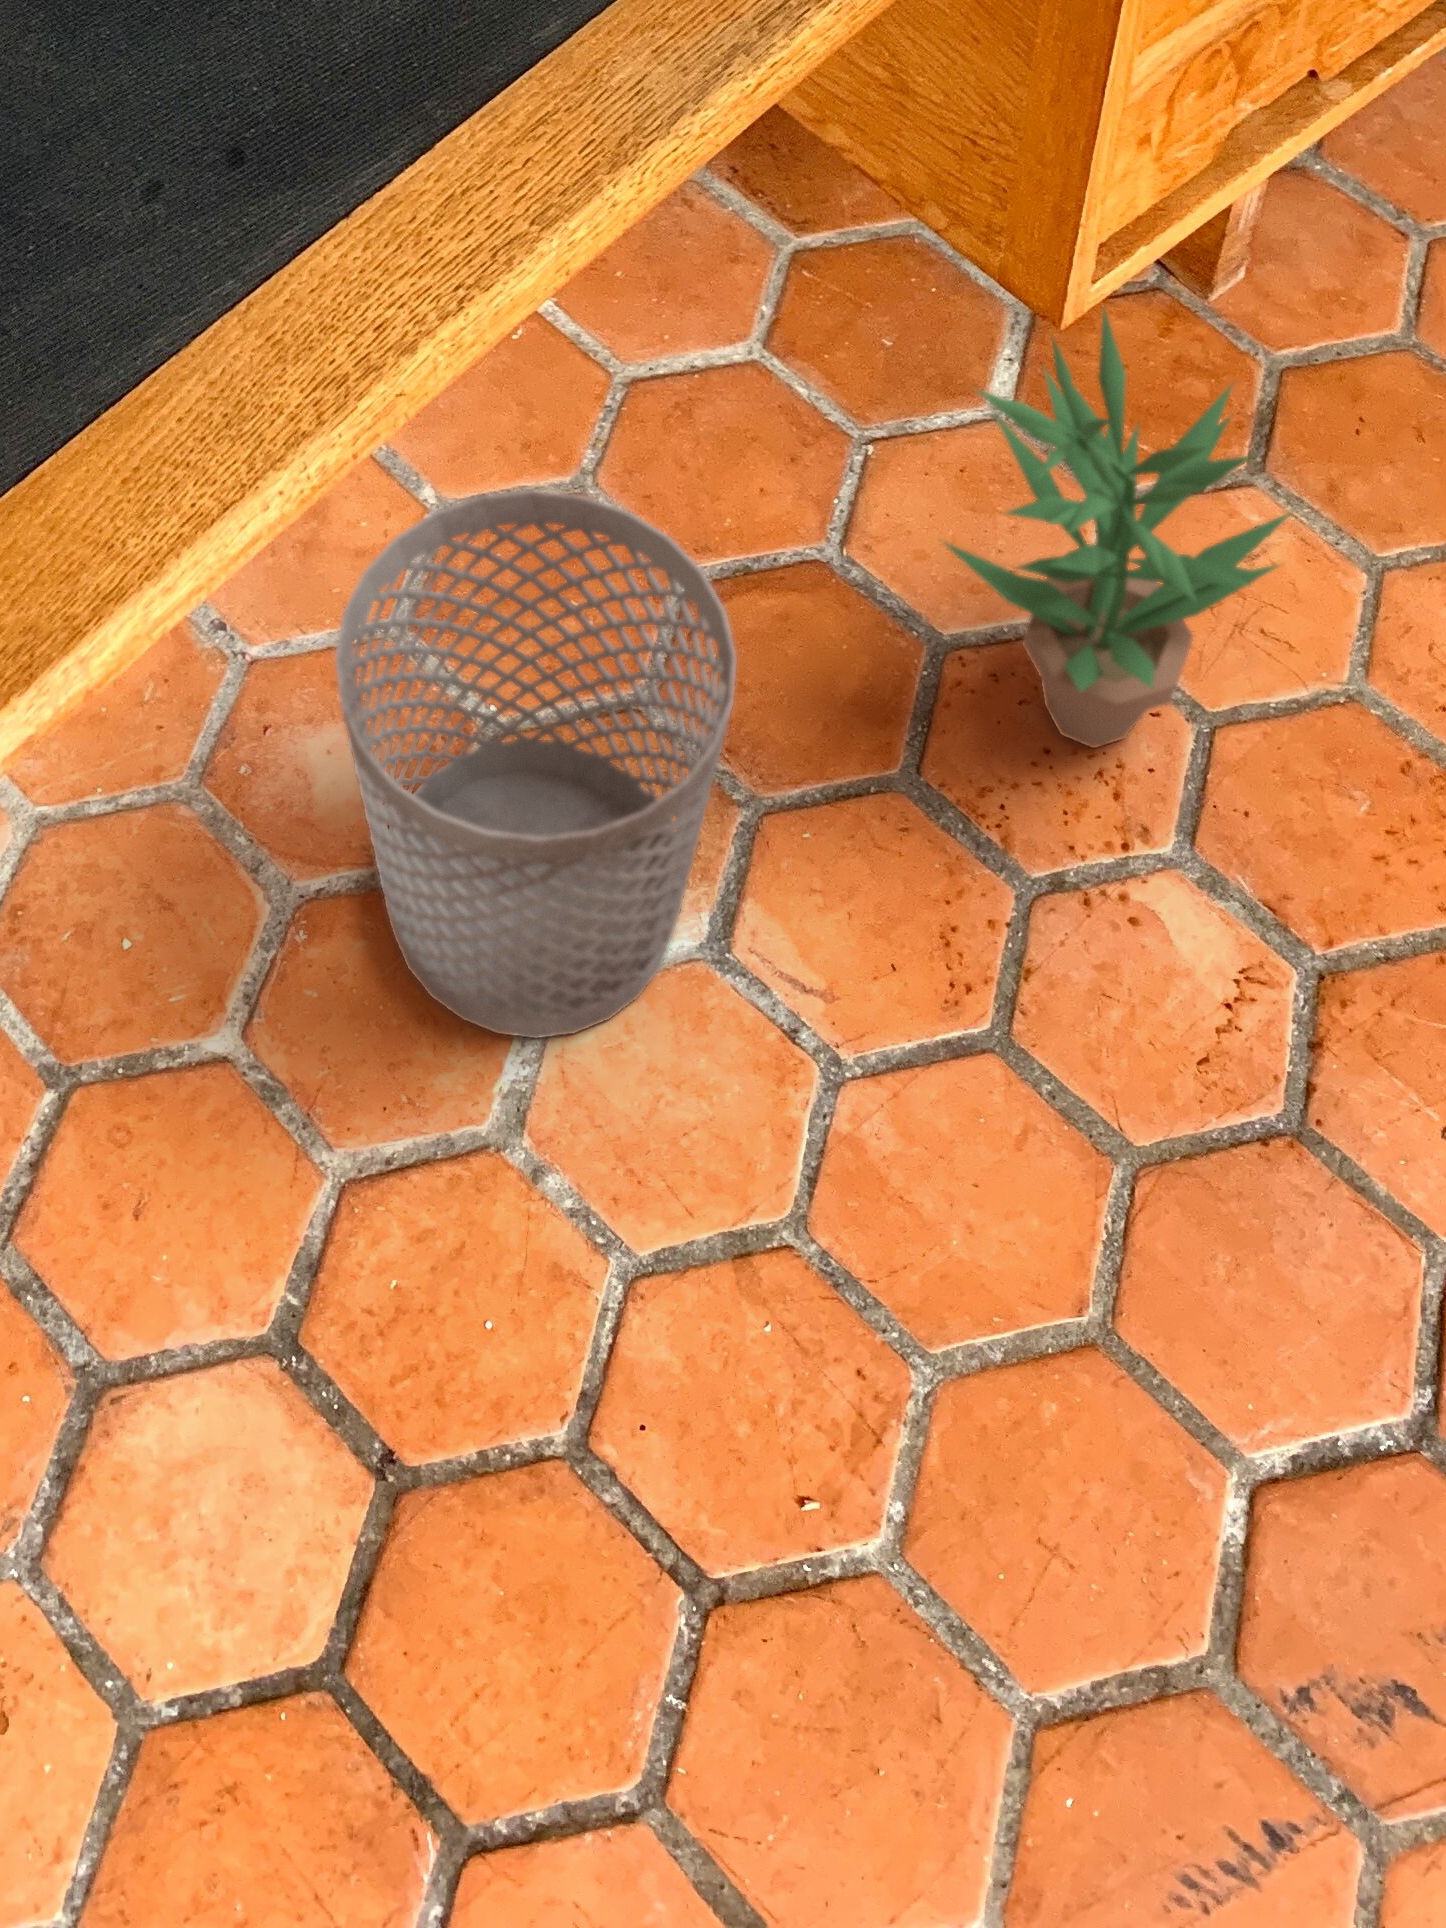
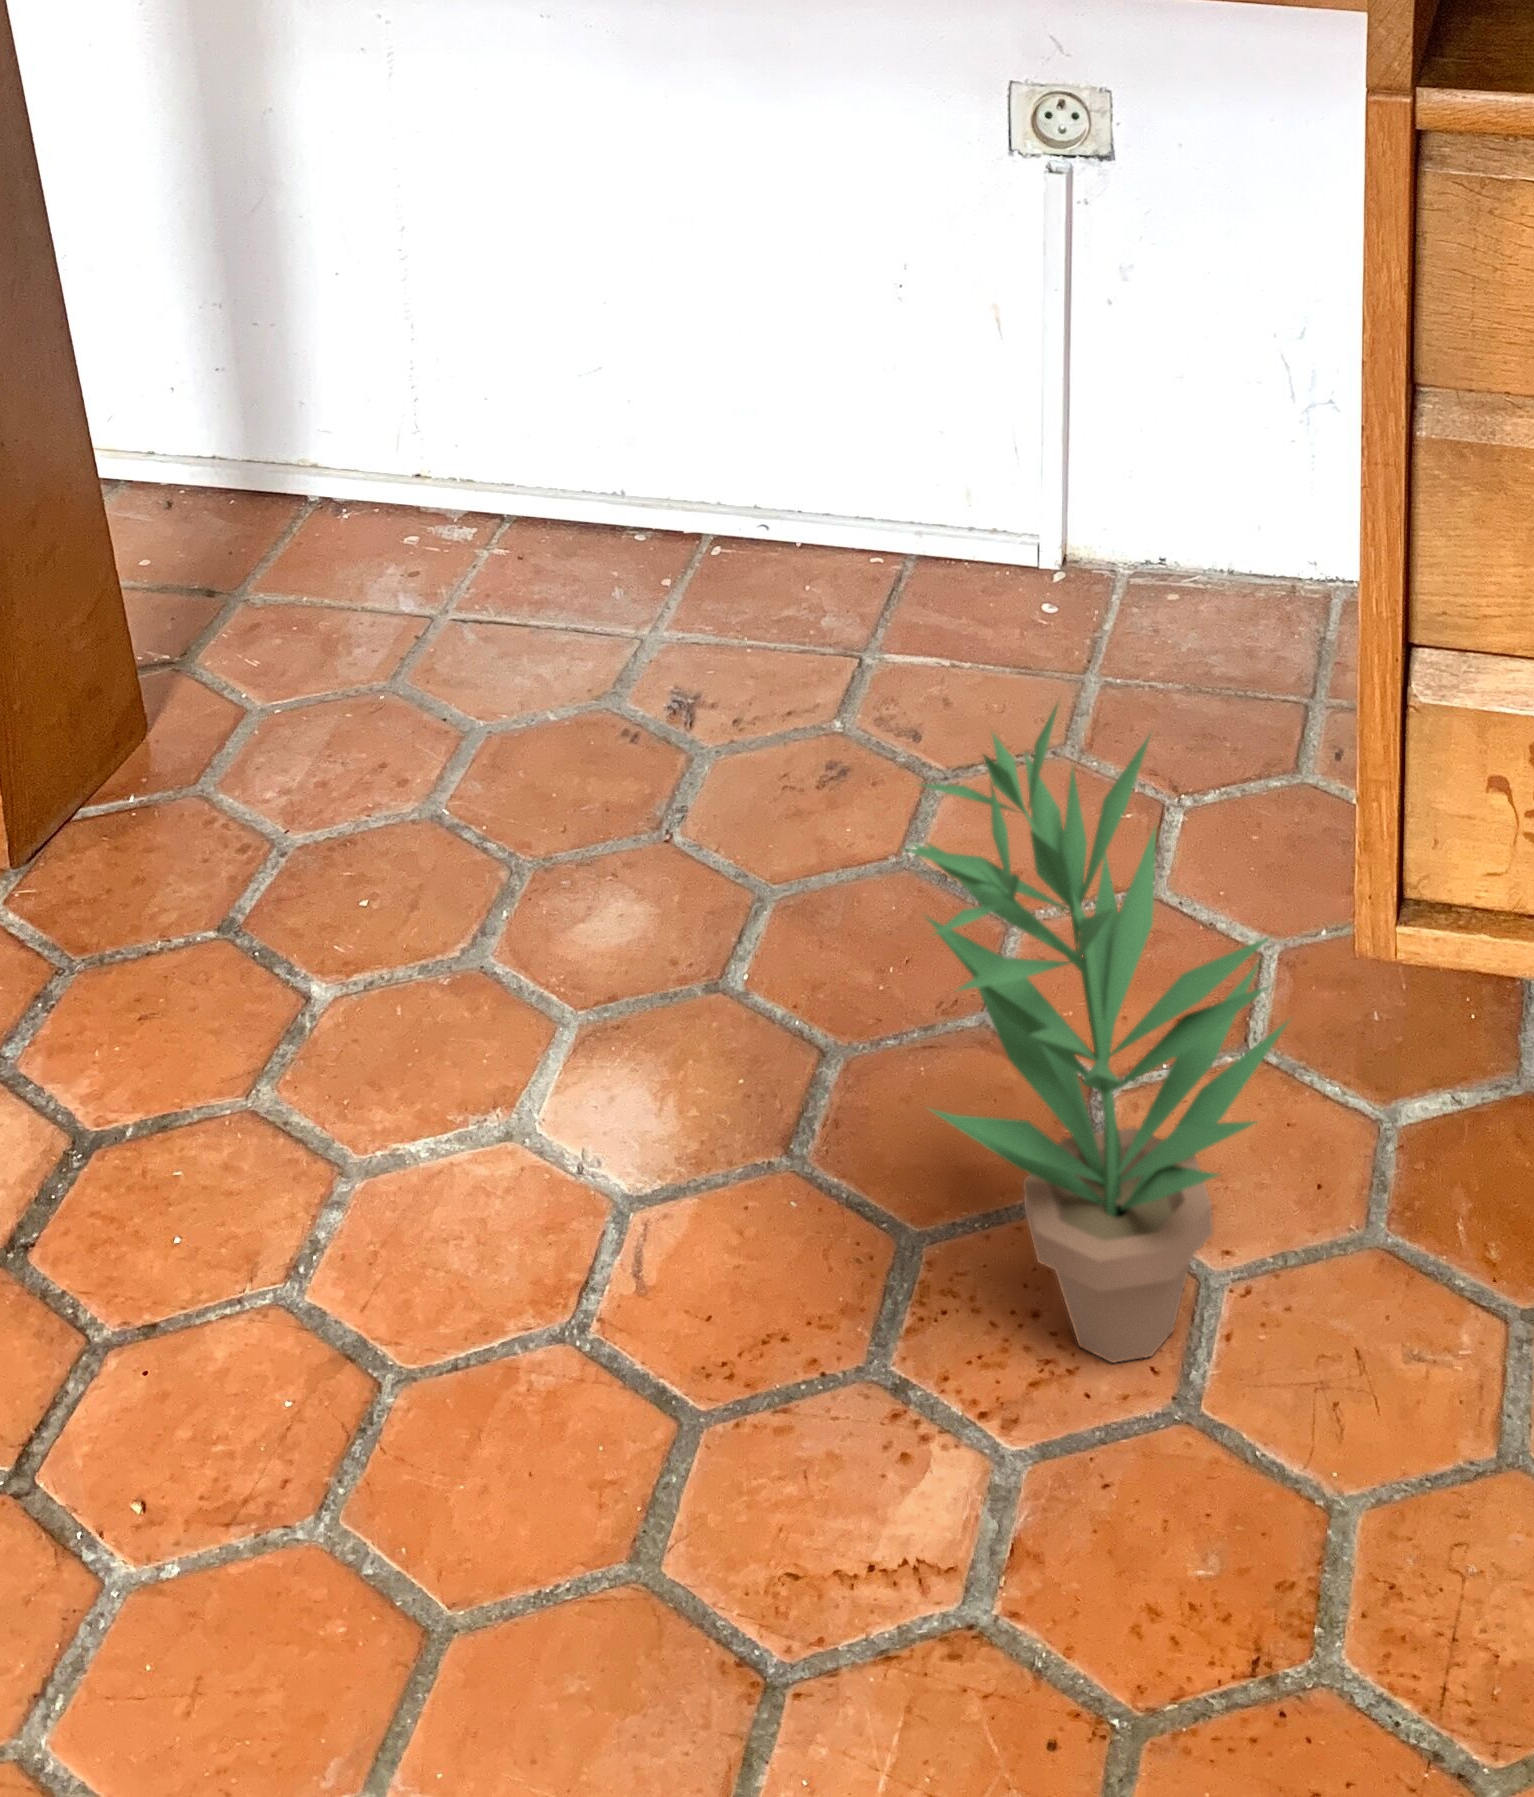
wastebasket: present [335,490,737,1038] -> none [346,597,731,1181]

